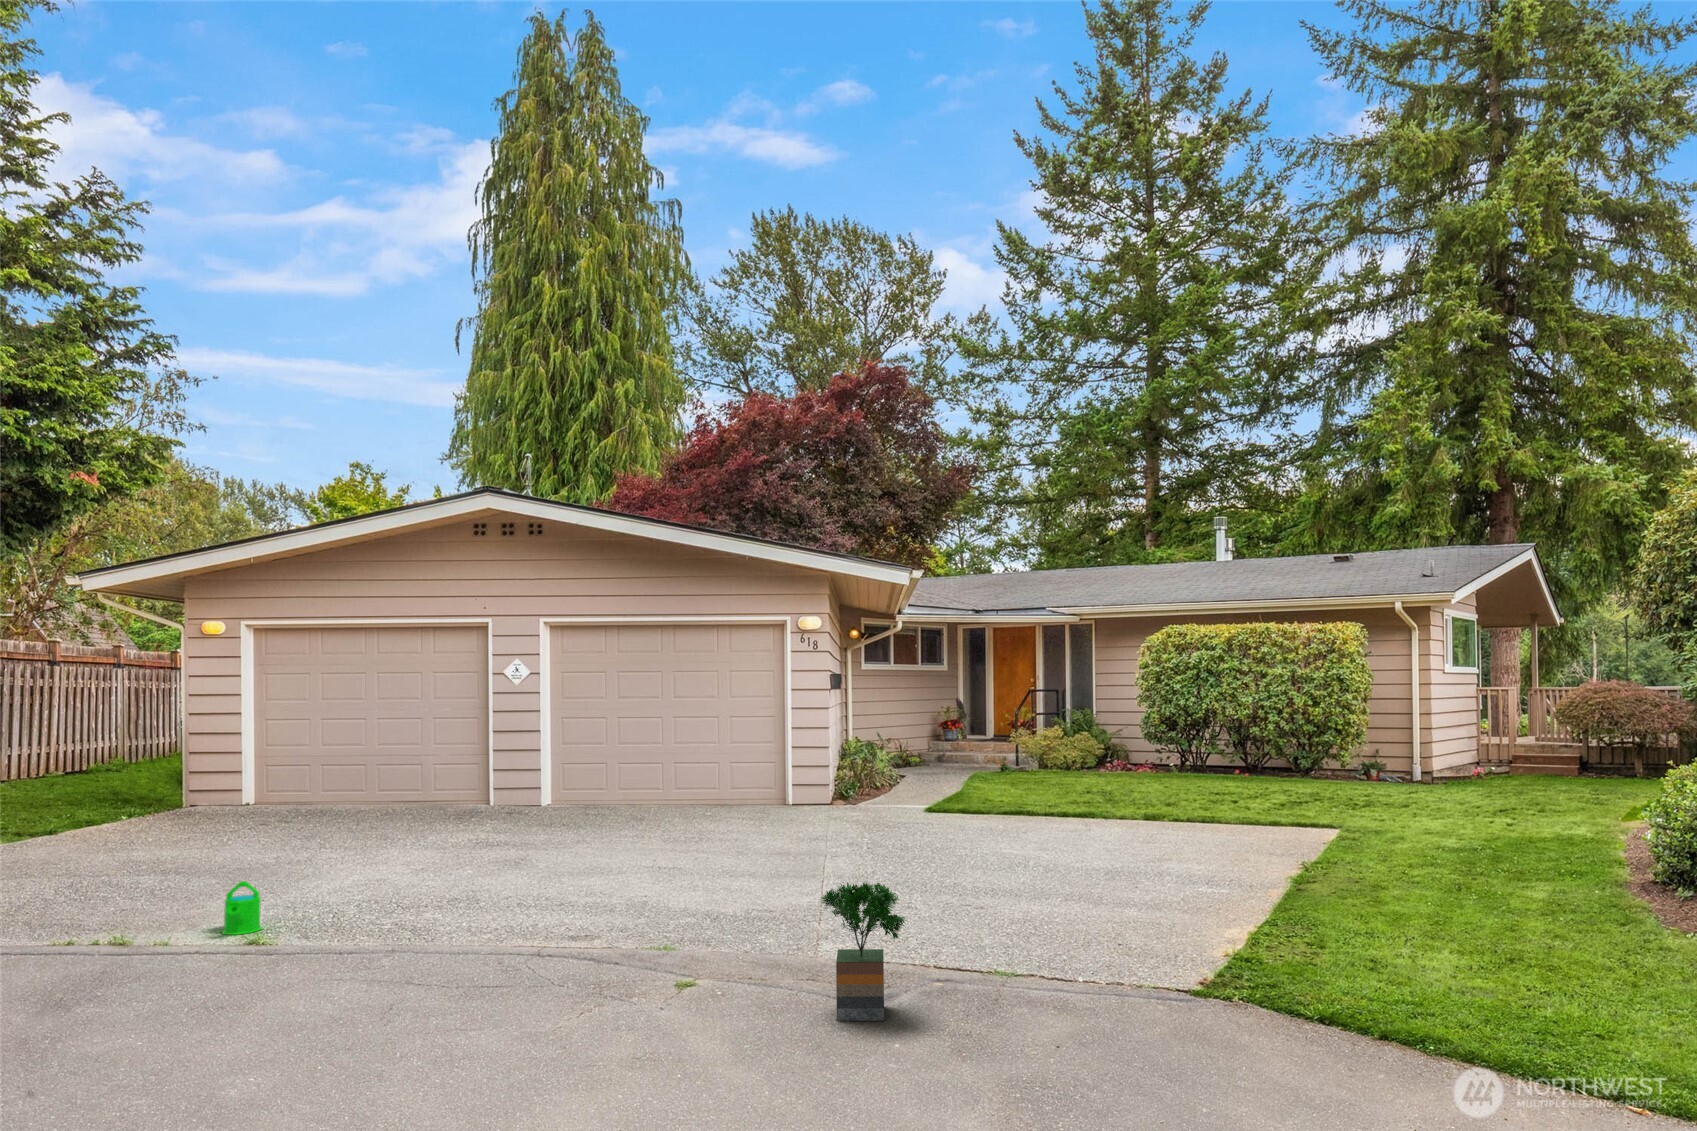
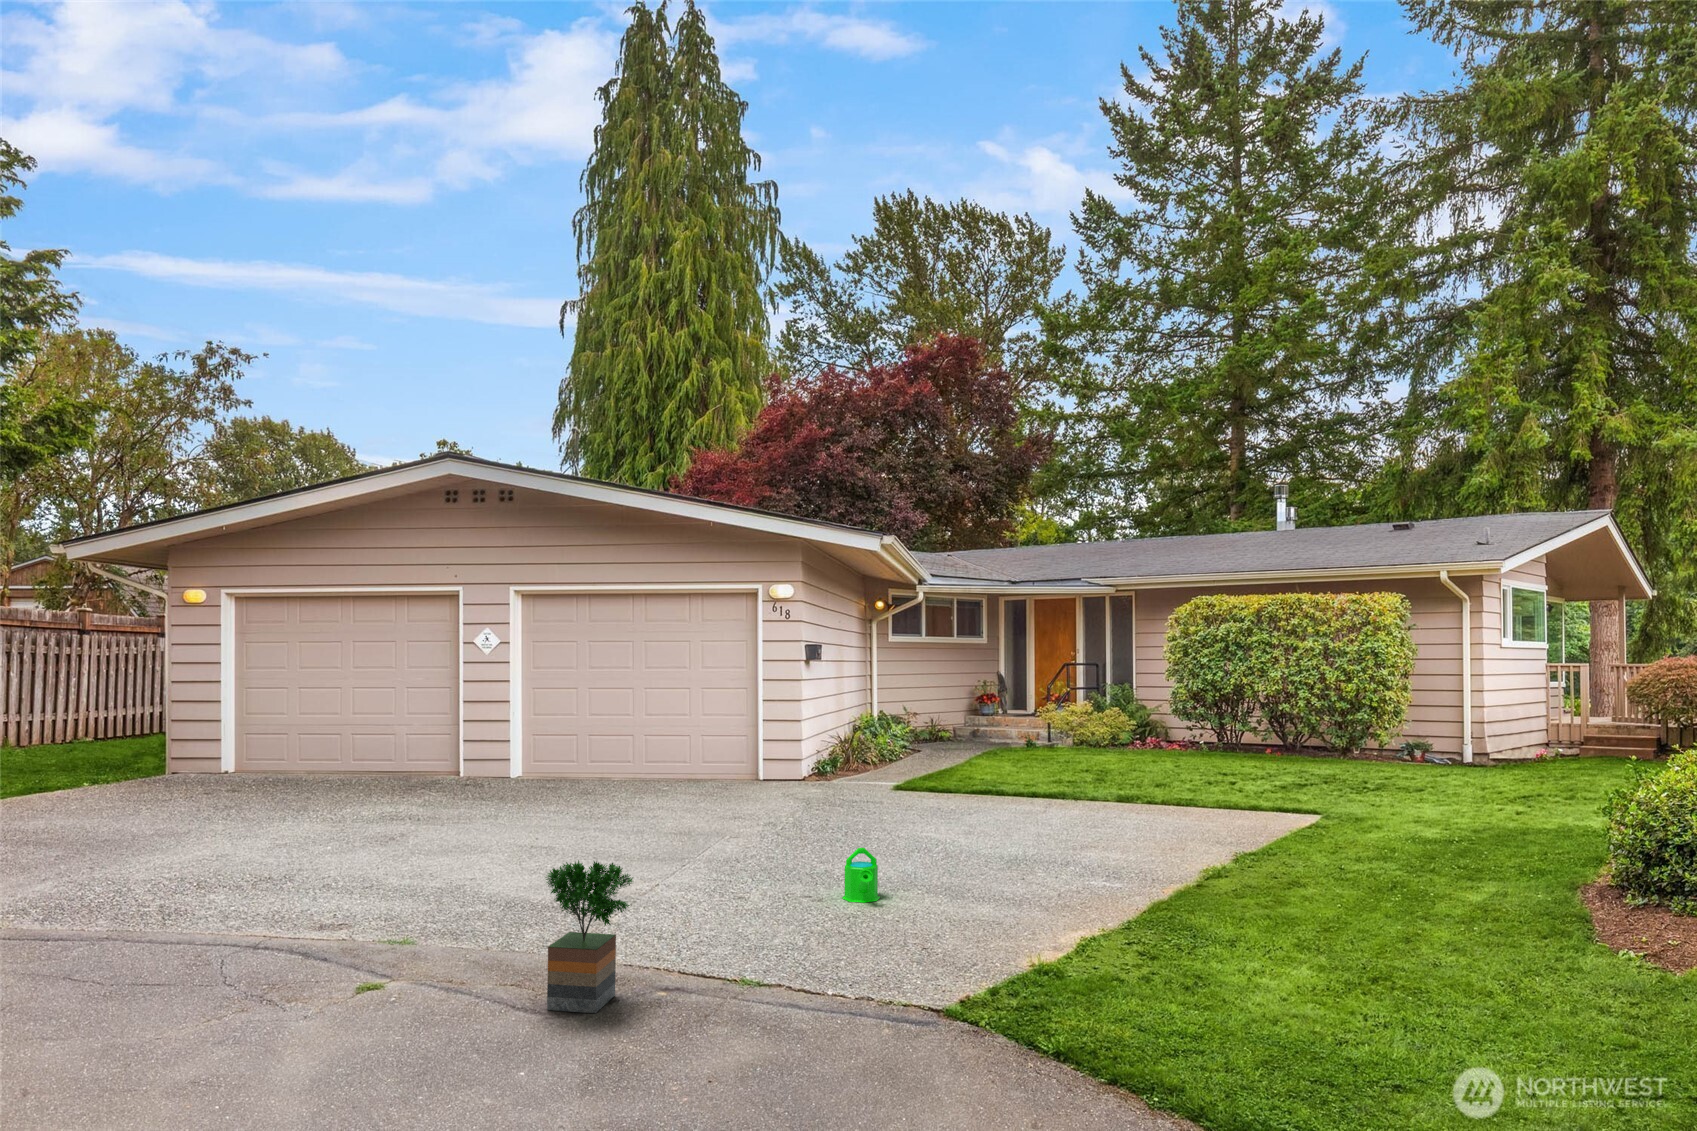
watering can: present [222,881,262,935] -> present [842,848,880,903]

